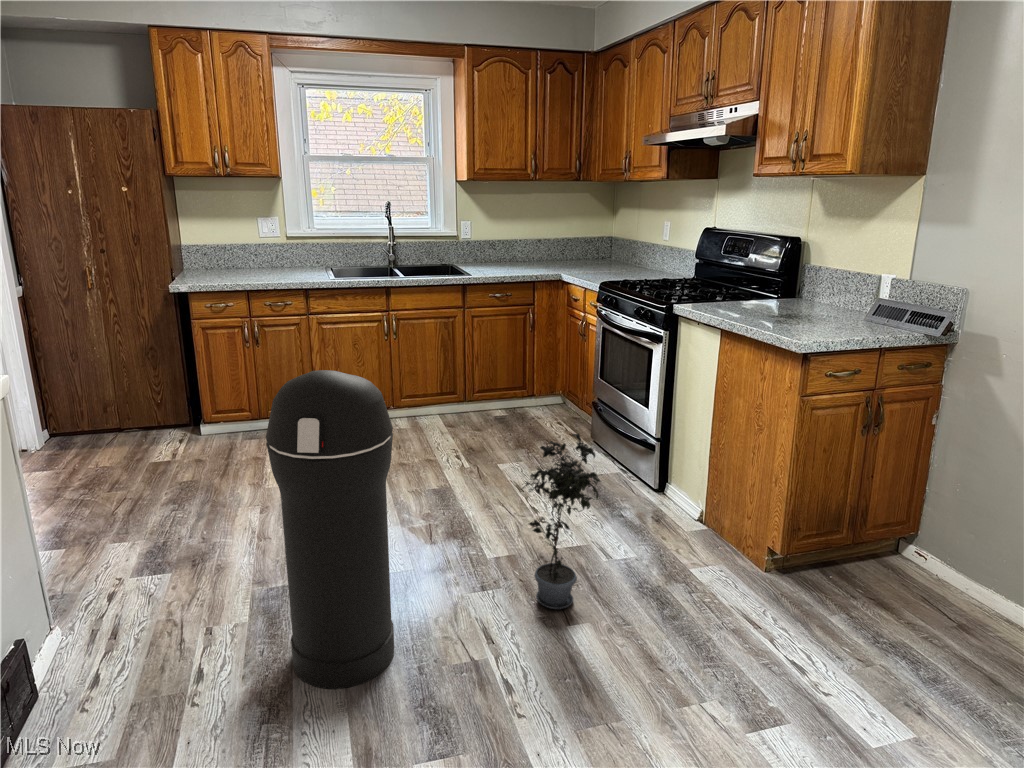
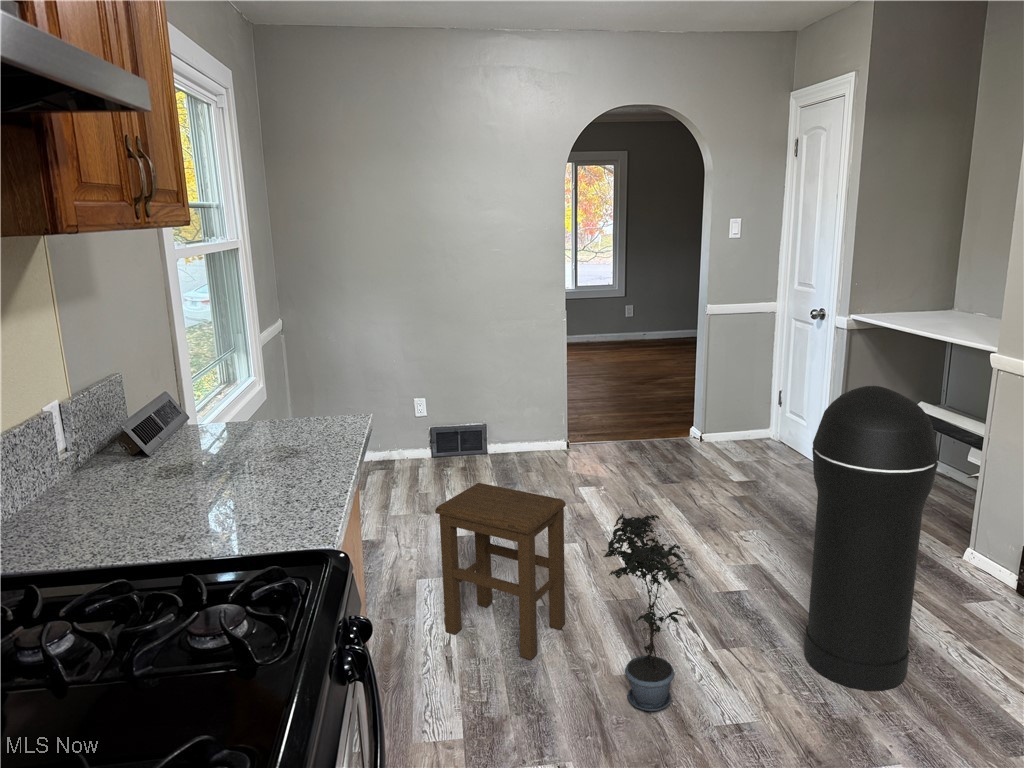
stool: none [660,493,813,706] -> present [435,483,566,660]

